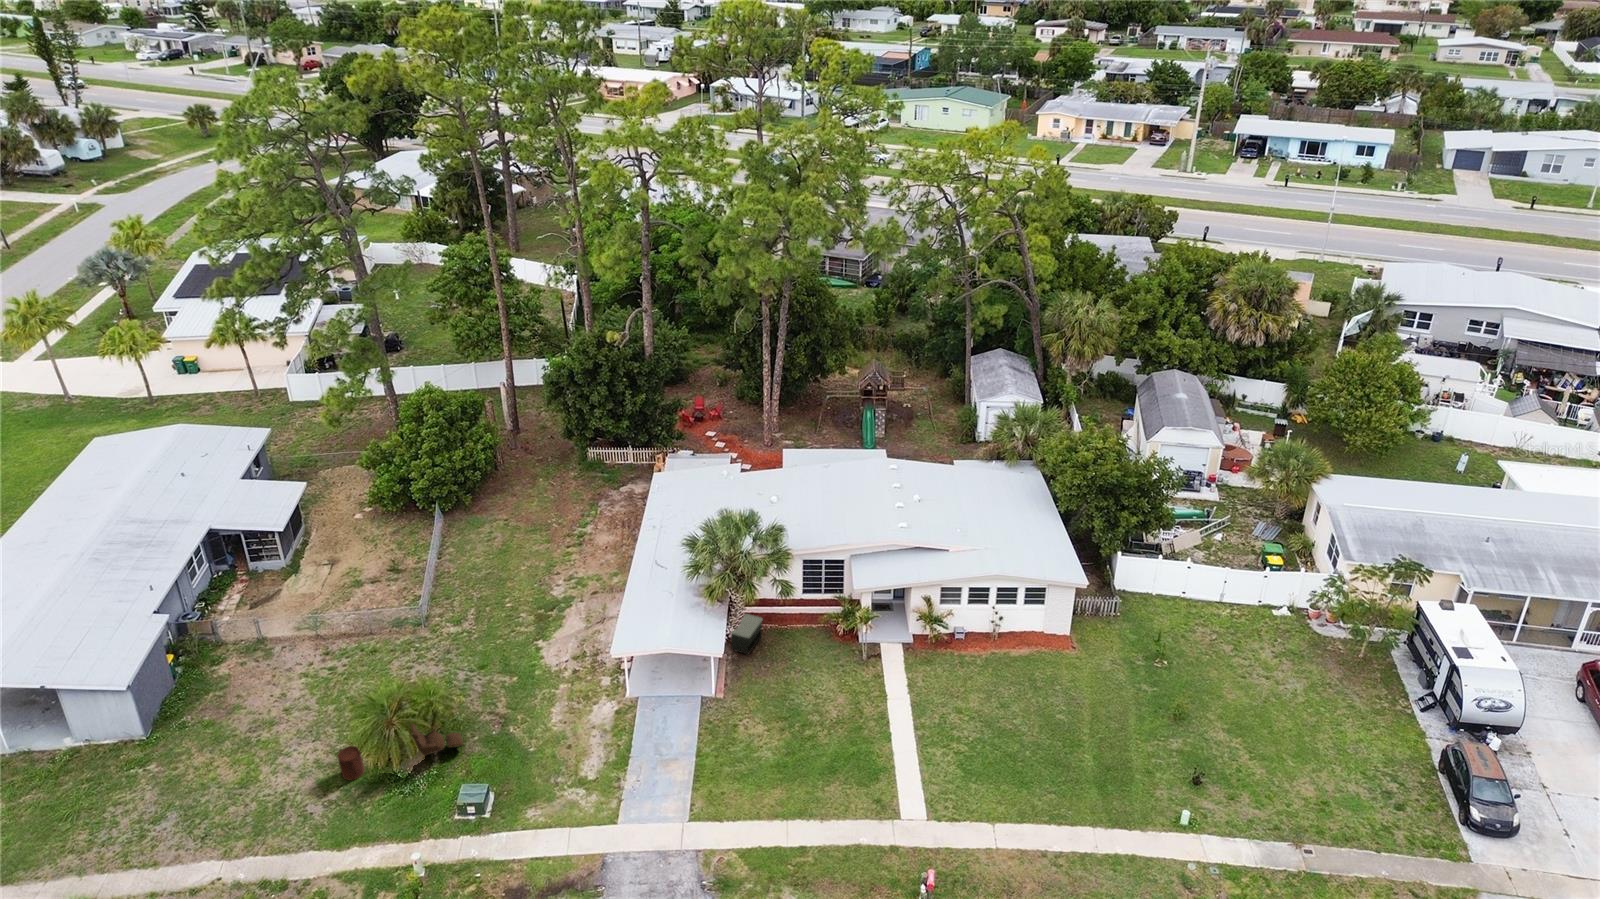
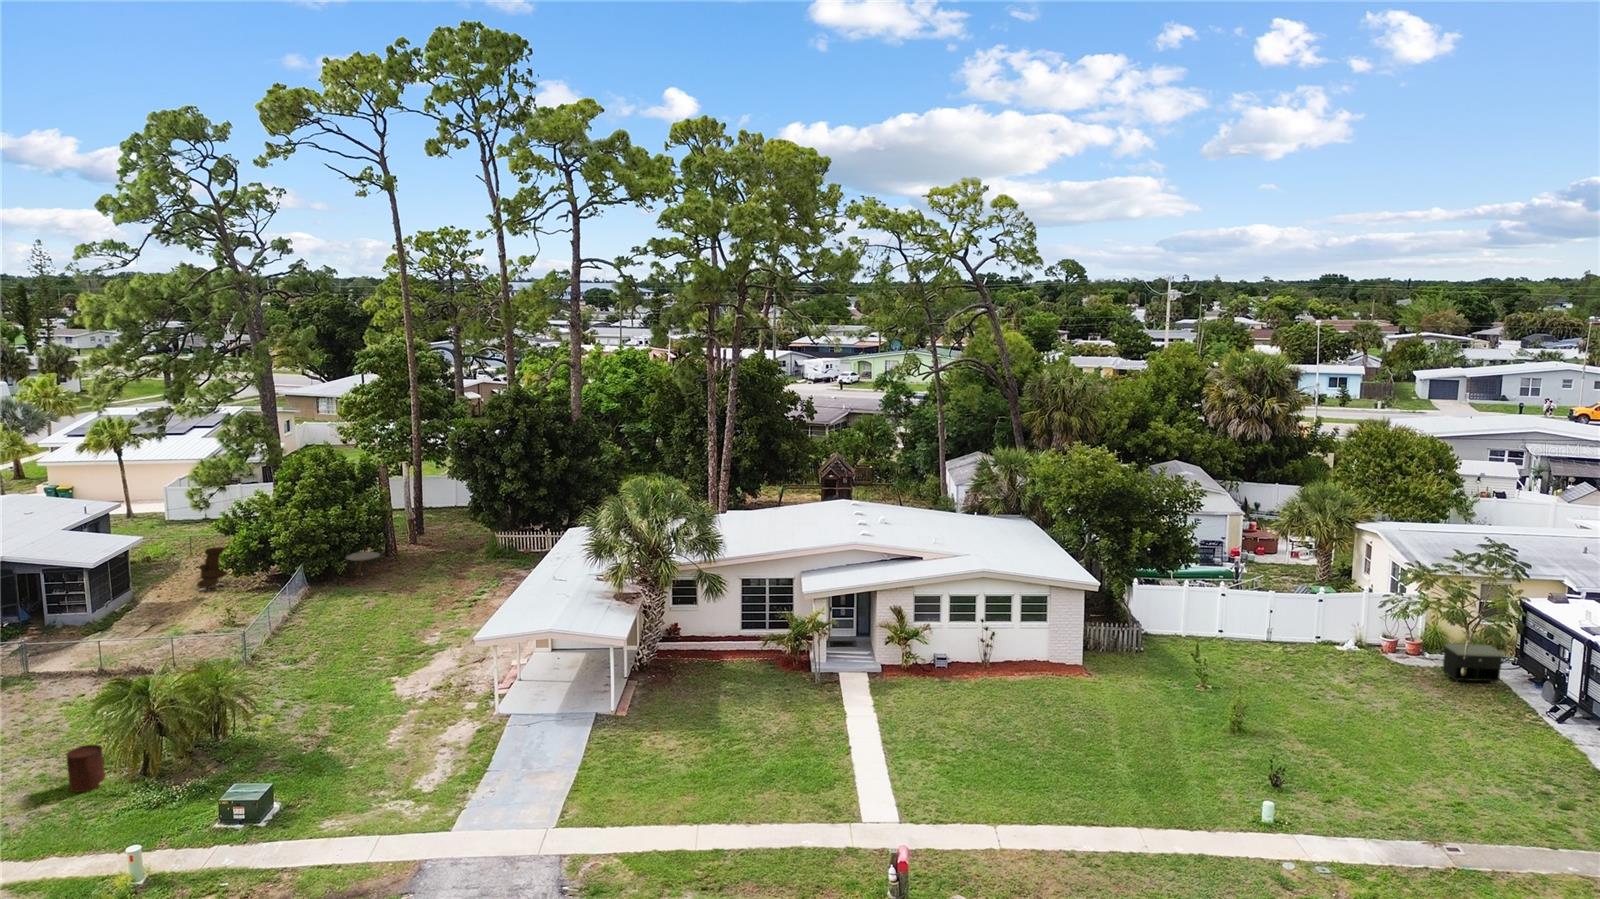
round table: none [471,482,498,509] -> present [346,552,380,580]
storage bench: present [731,614,763,655] -> present [1443,644,1503,683]
lounge chair: present [410,724,463,761] -> present [197,547,228,590]

